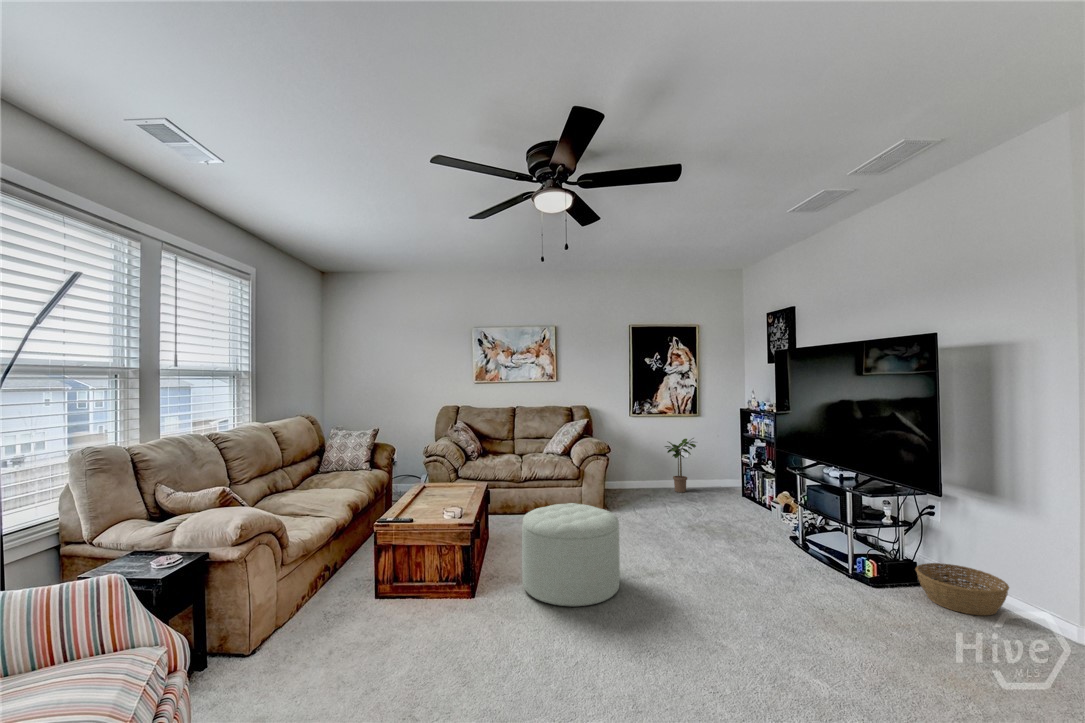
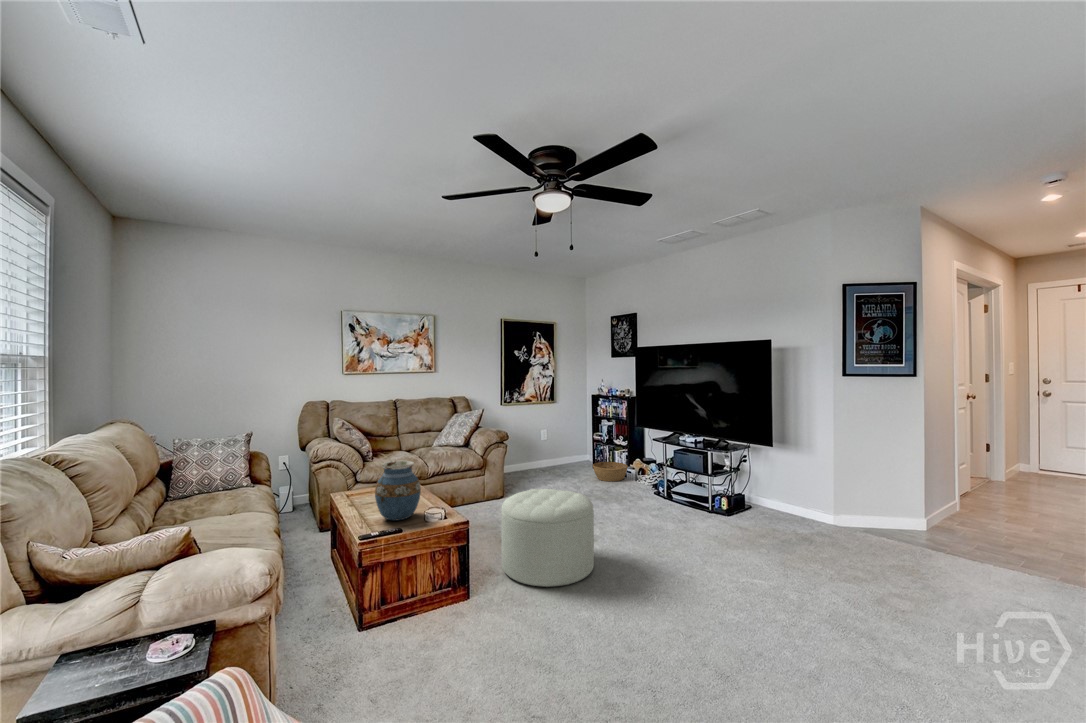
potted plant: present [665,438,696,492] -> none [533,421,559,470]
vase: none [409,460,449,513] -> present [375,461,421,521]
basket: present [916,563,1009,615] -> present [593,462,628,481]

